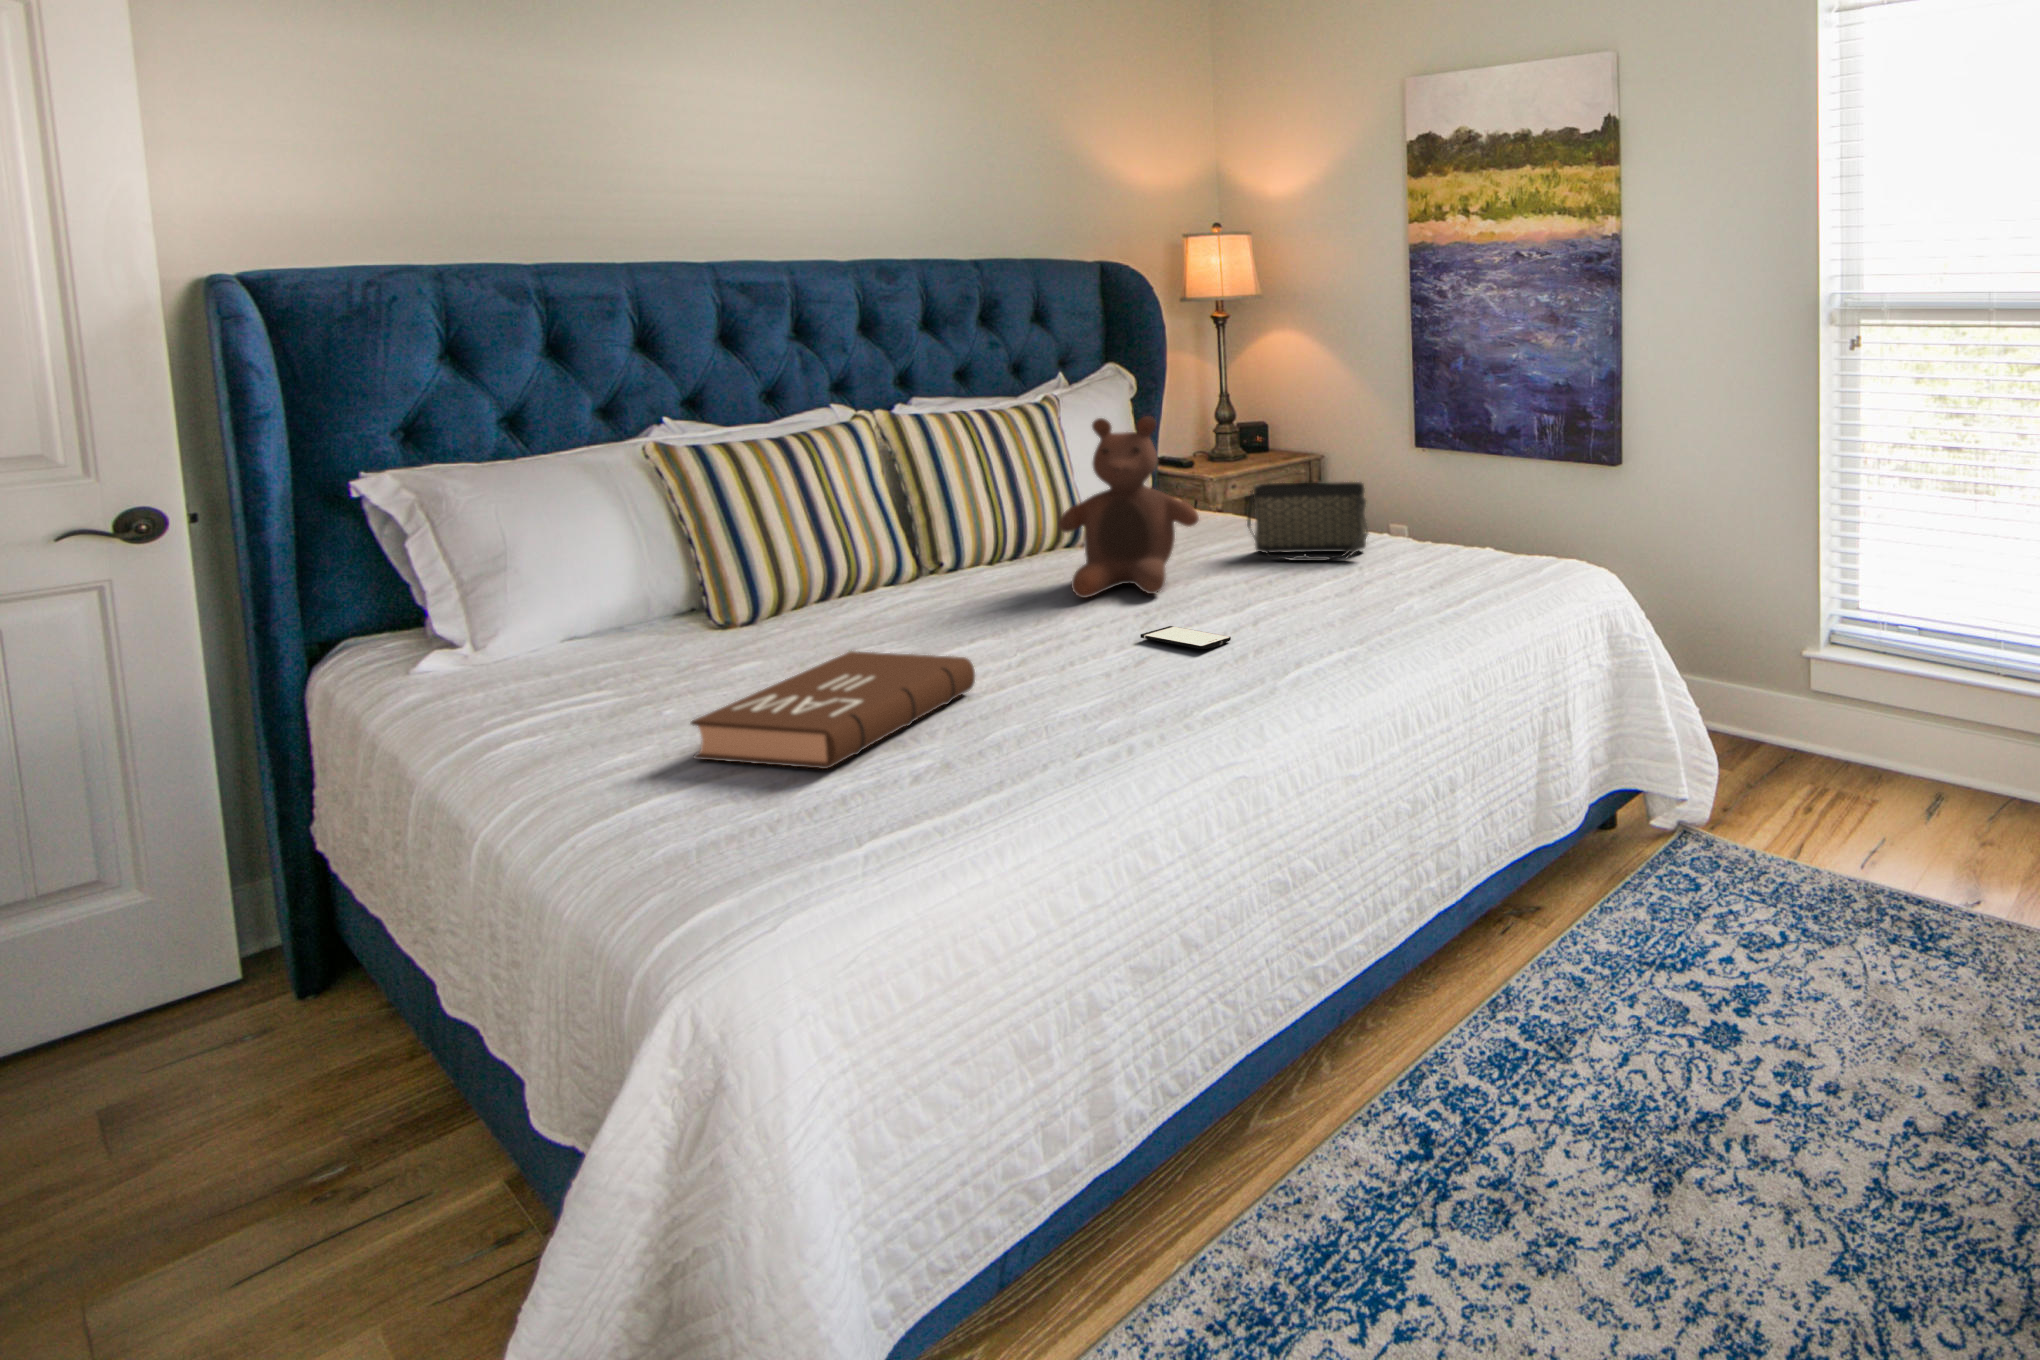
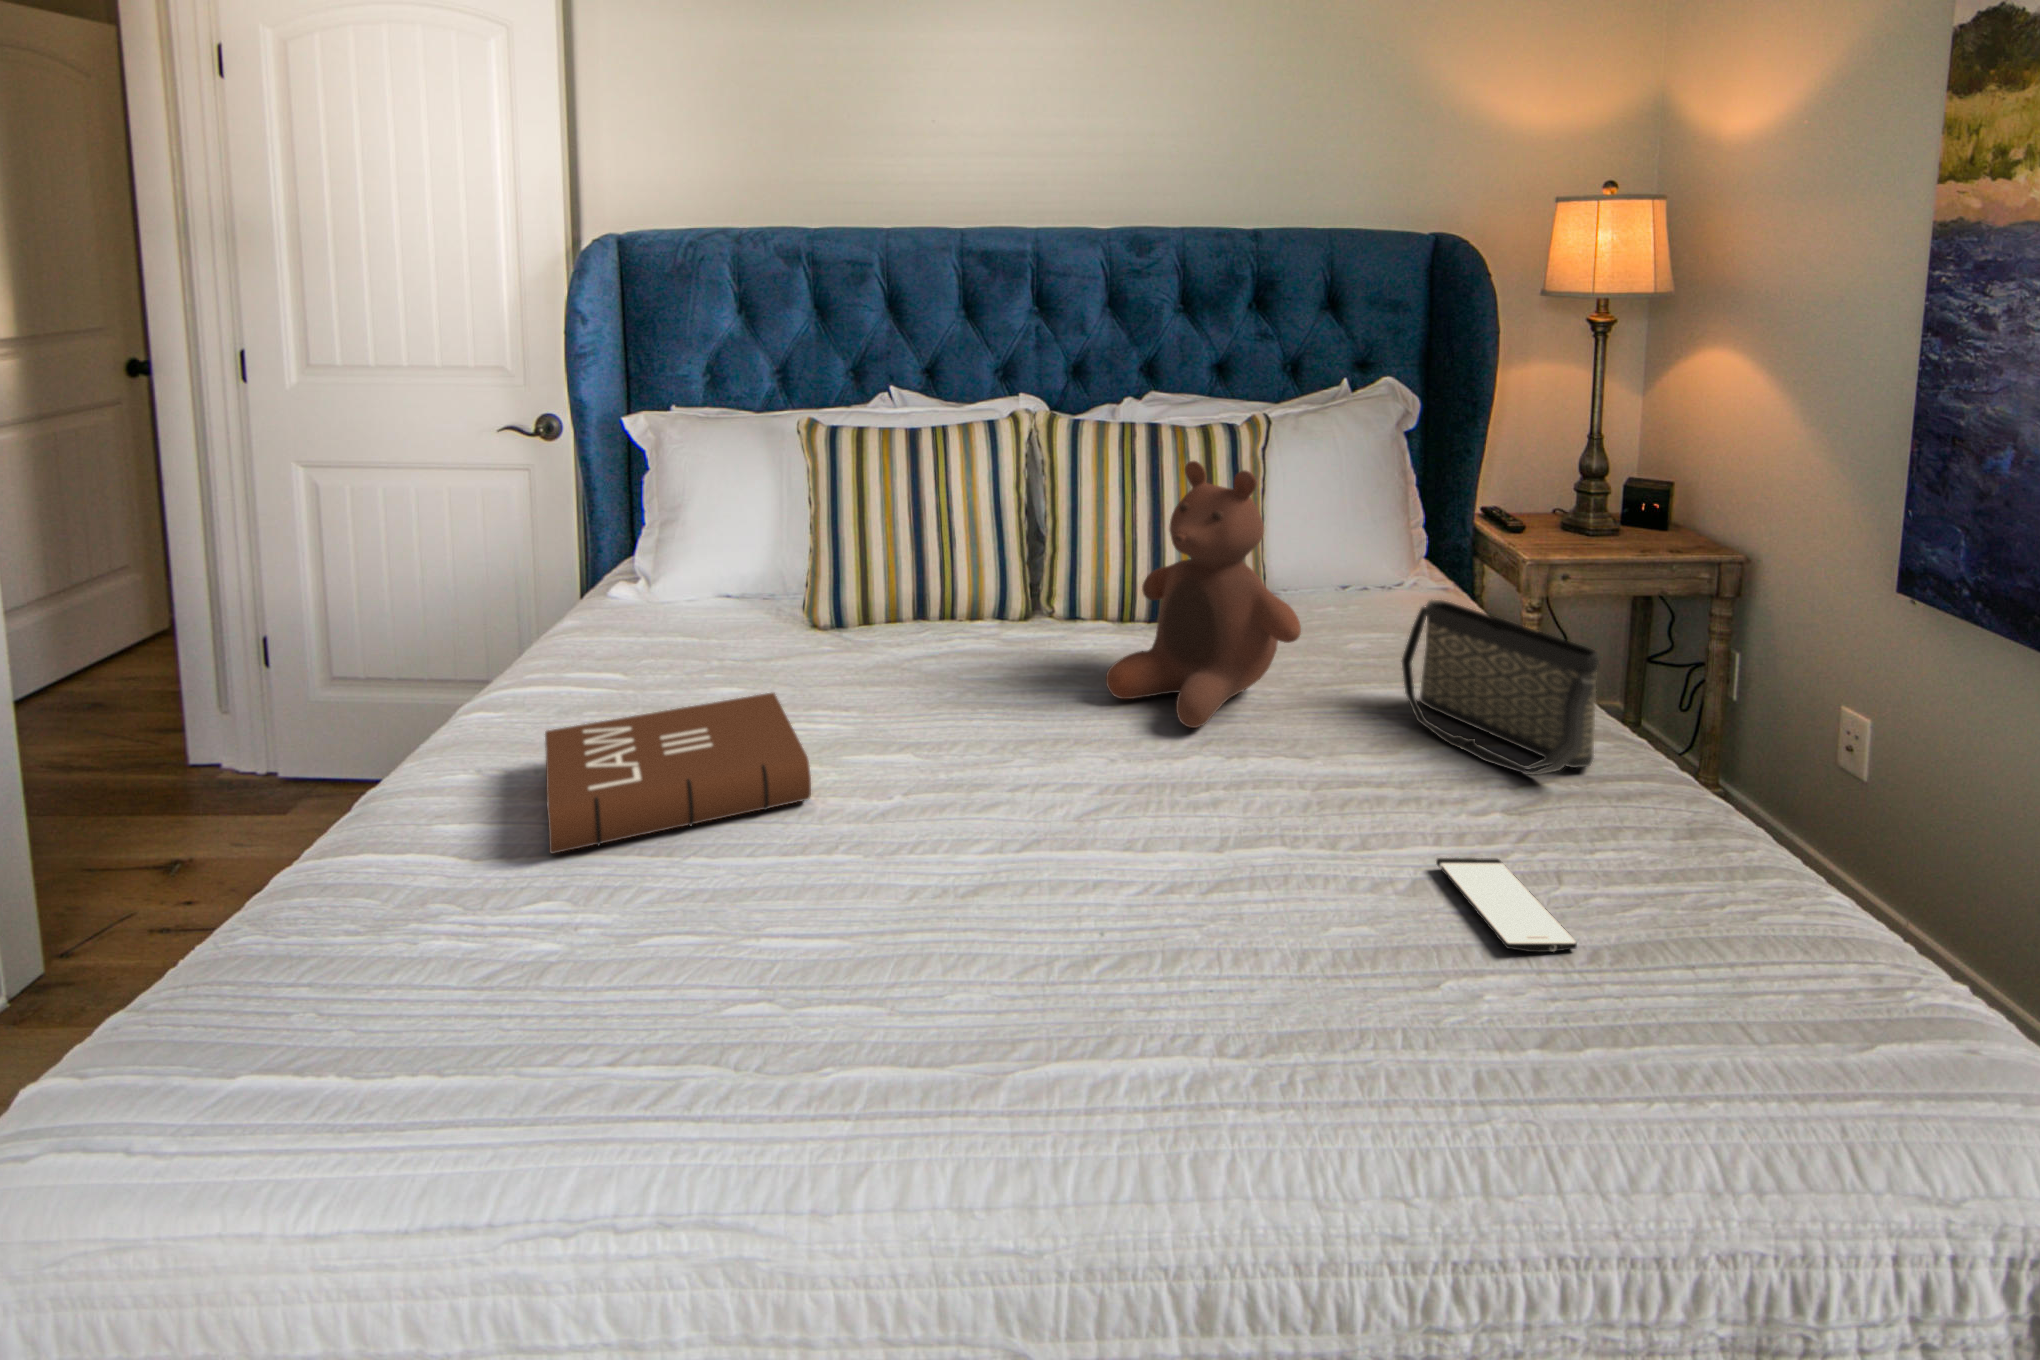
smartphone: present [1140,626,1231,649] -> present [1436,858,1577,952]

